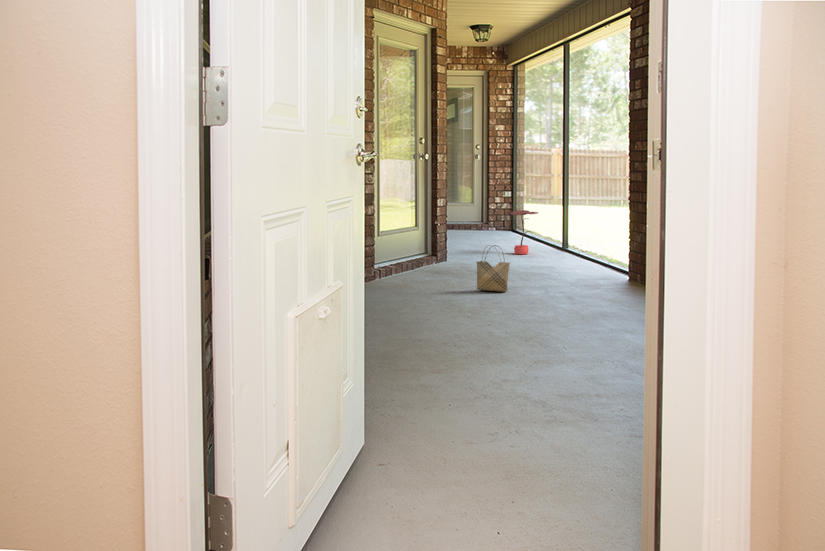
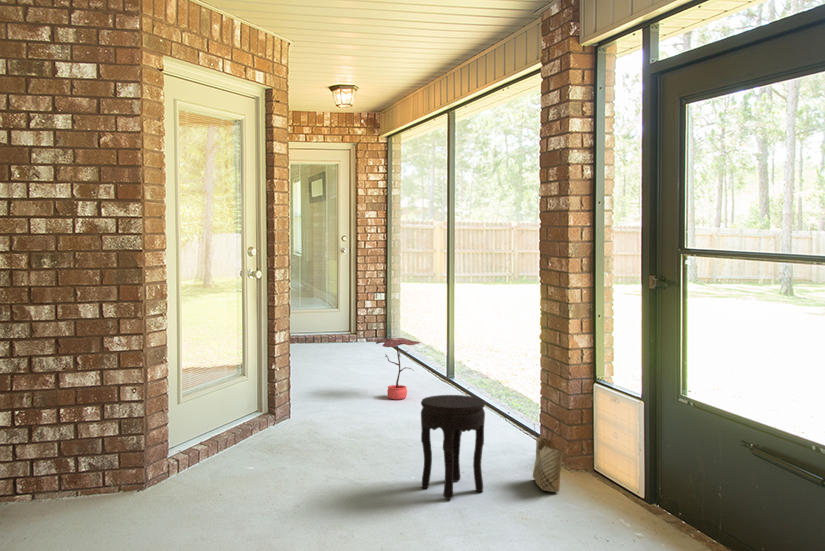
side table: none [538,226,579,285] -> present [421,395,485,499]
woven basket: present [477,245,510,292] -> present [533,427,564,492]

